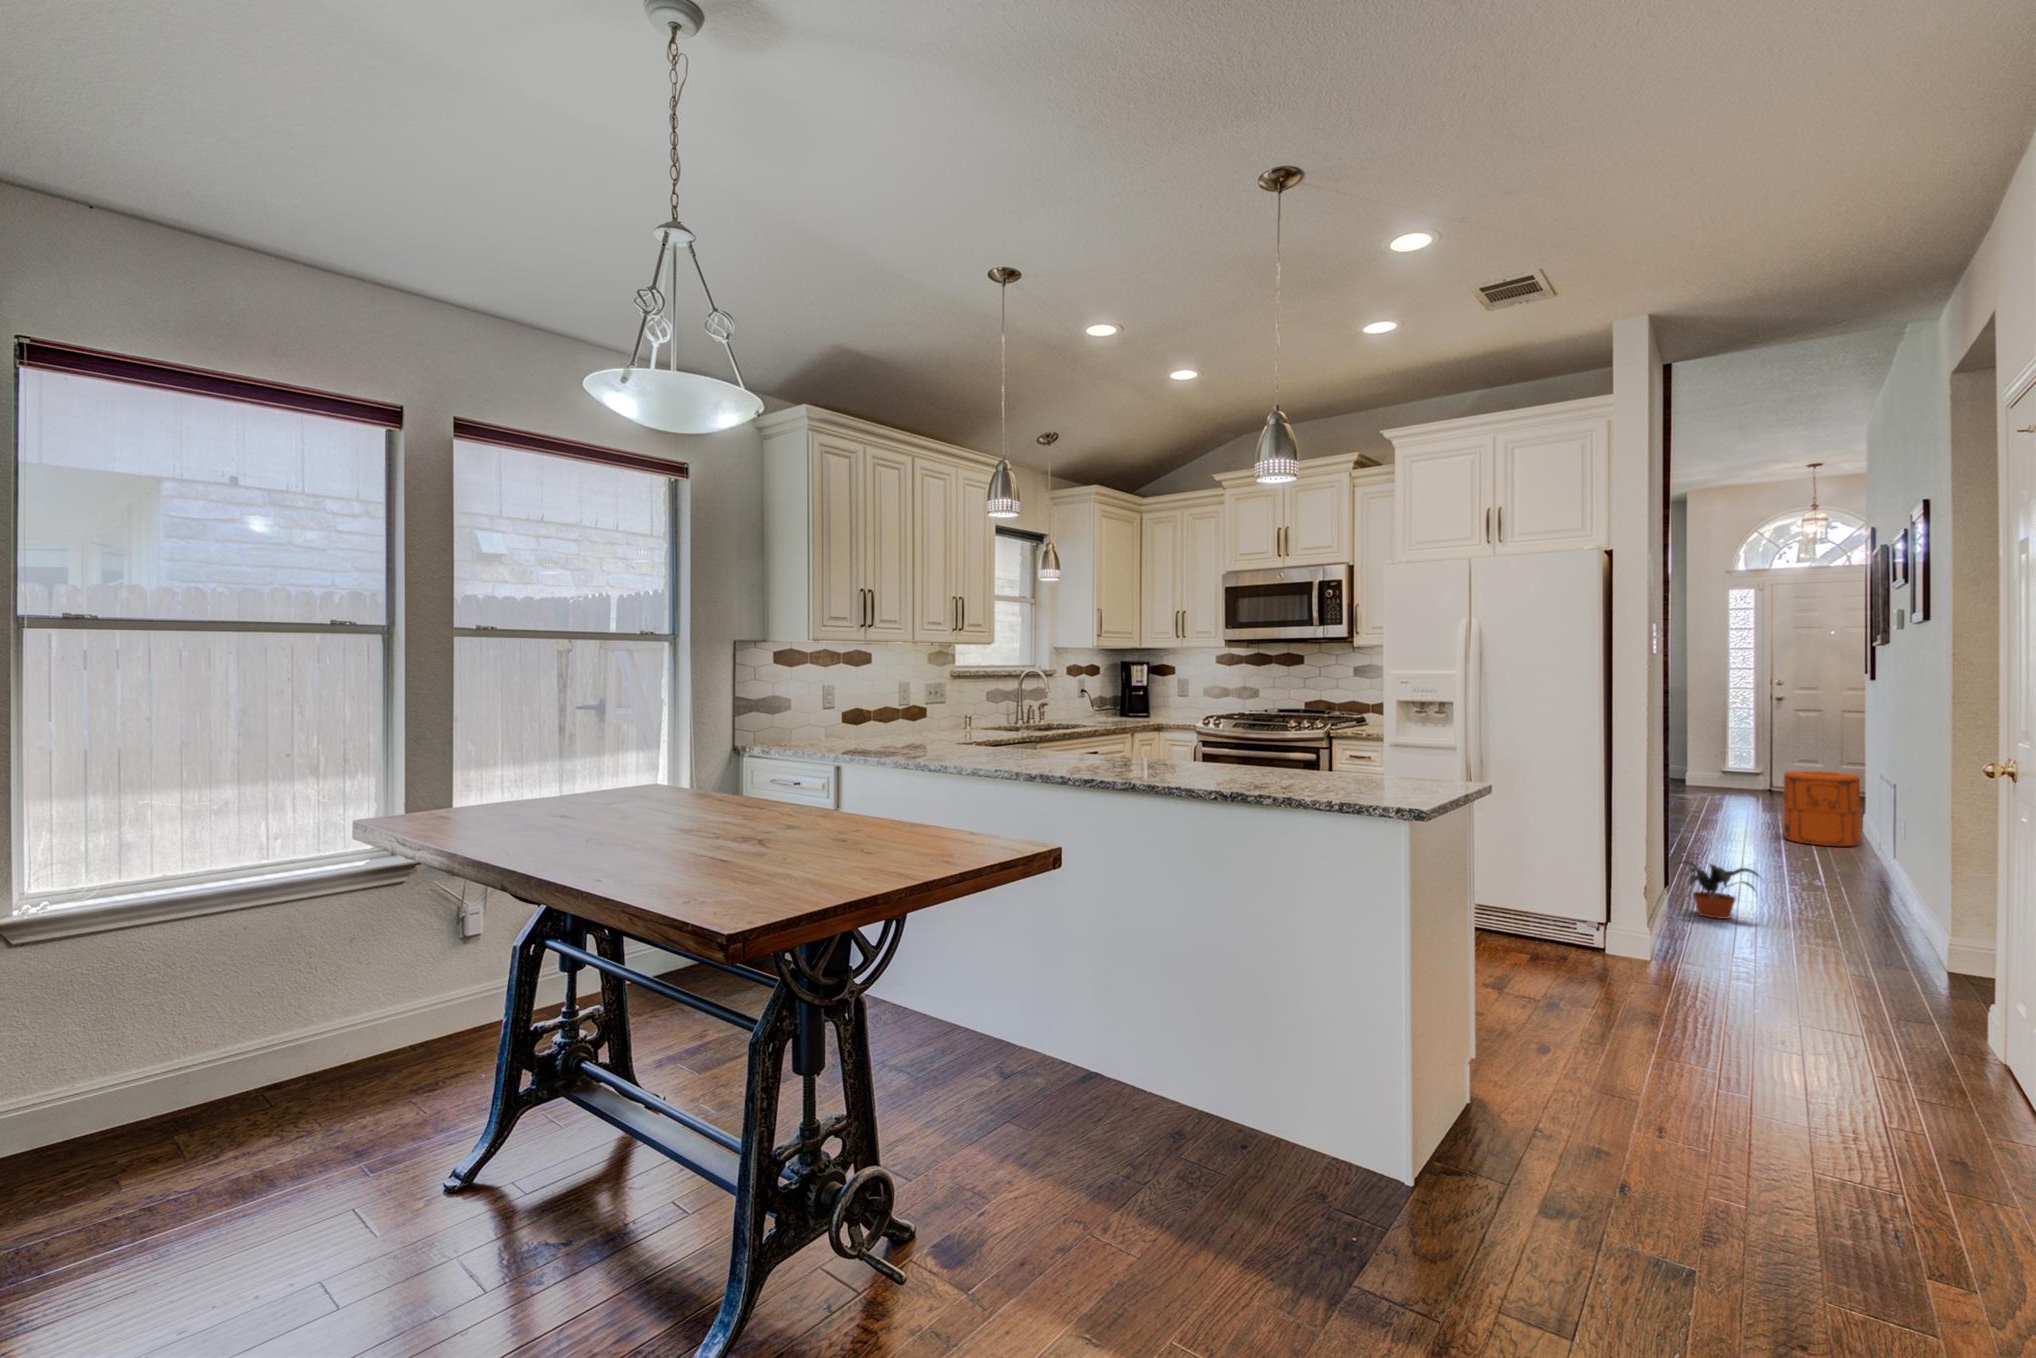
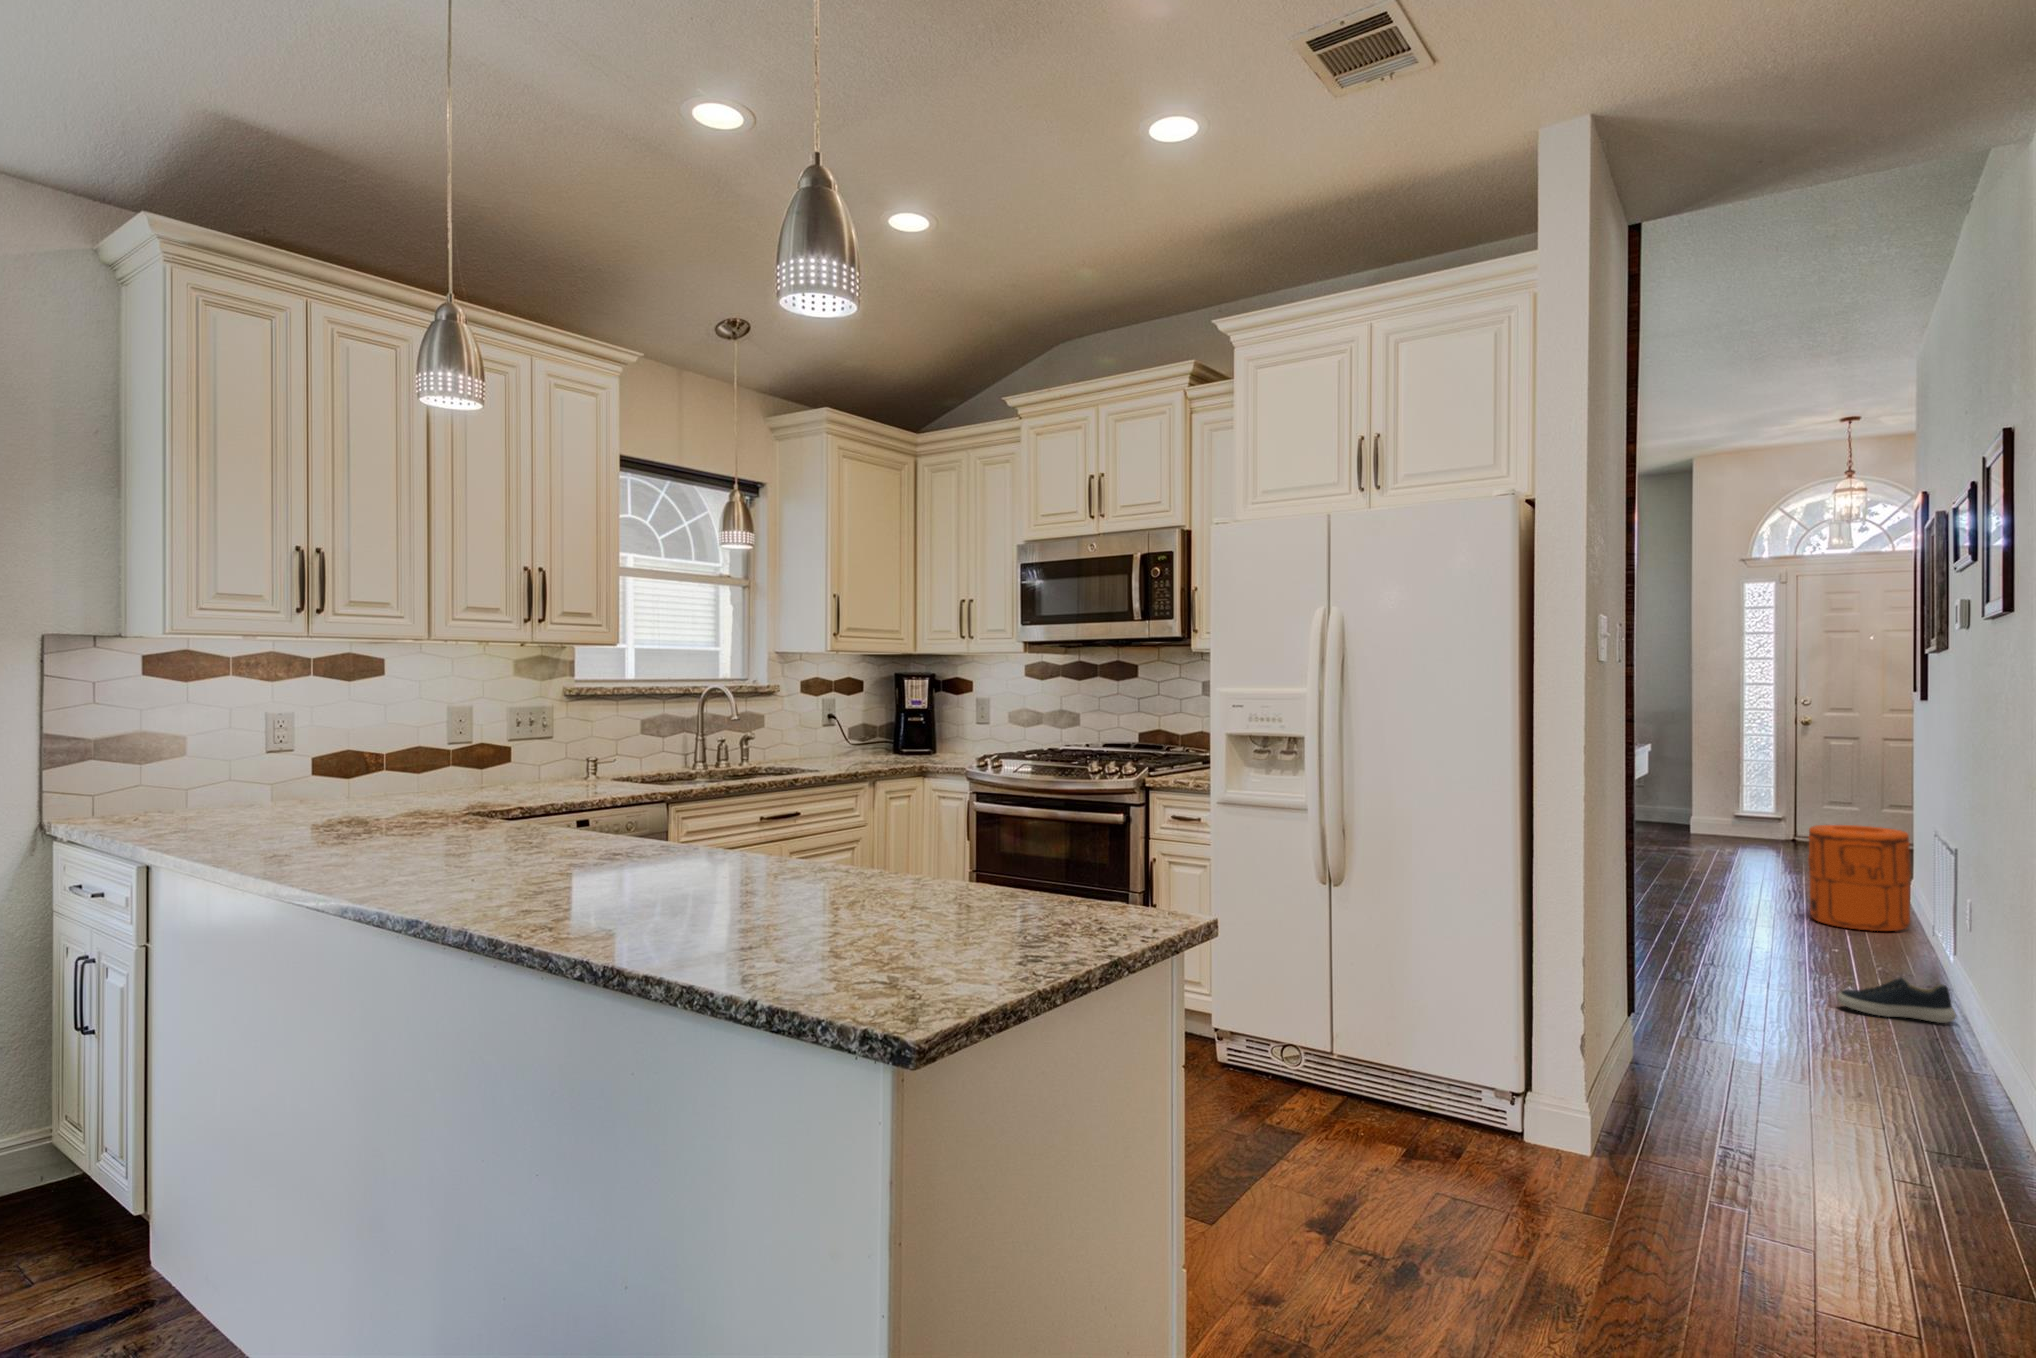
potted plant: present [1678,861,1759,919] -> none [1643,977,1777,1069]
shoe: none [1805,867,1890,897] -> present [1837,978,1956,1023]

